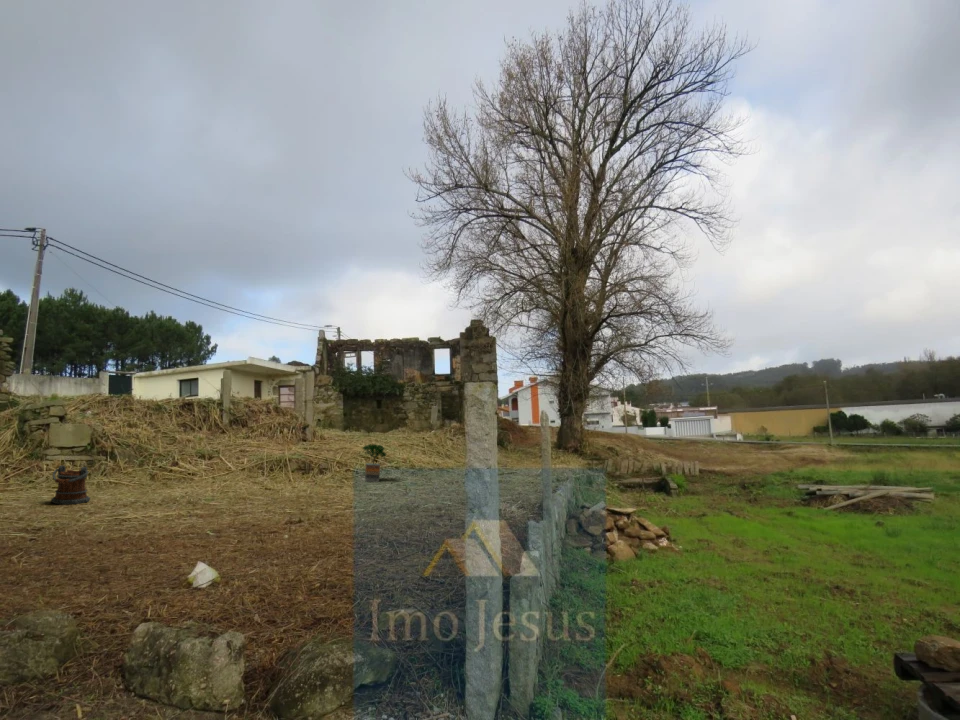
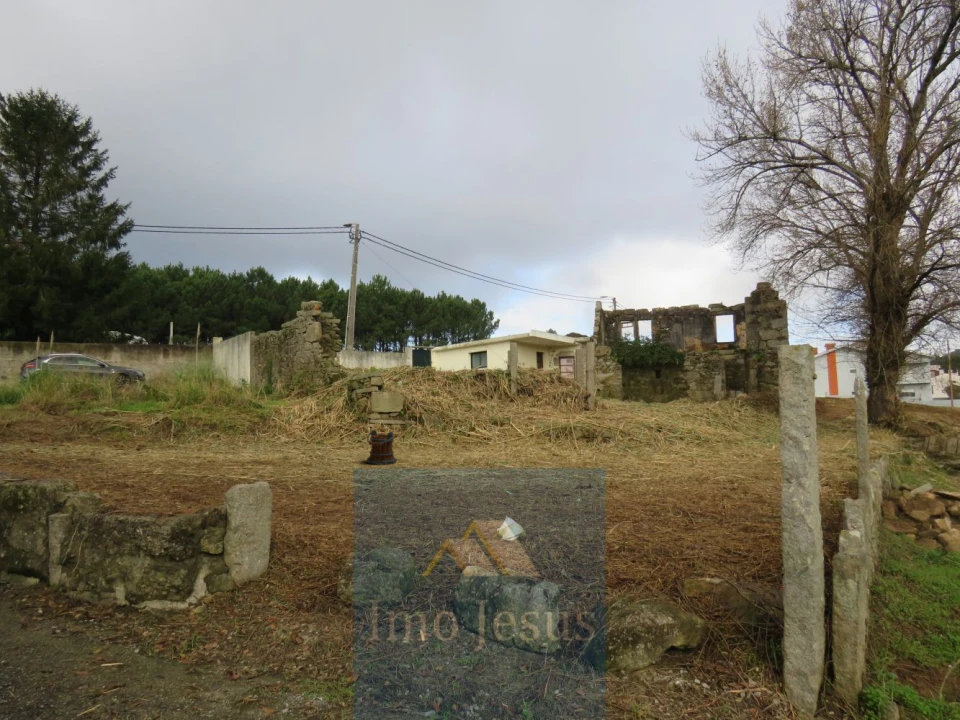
potted tree: present [363,444,386,482] -> none [644,414,671,454]

